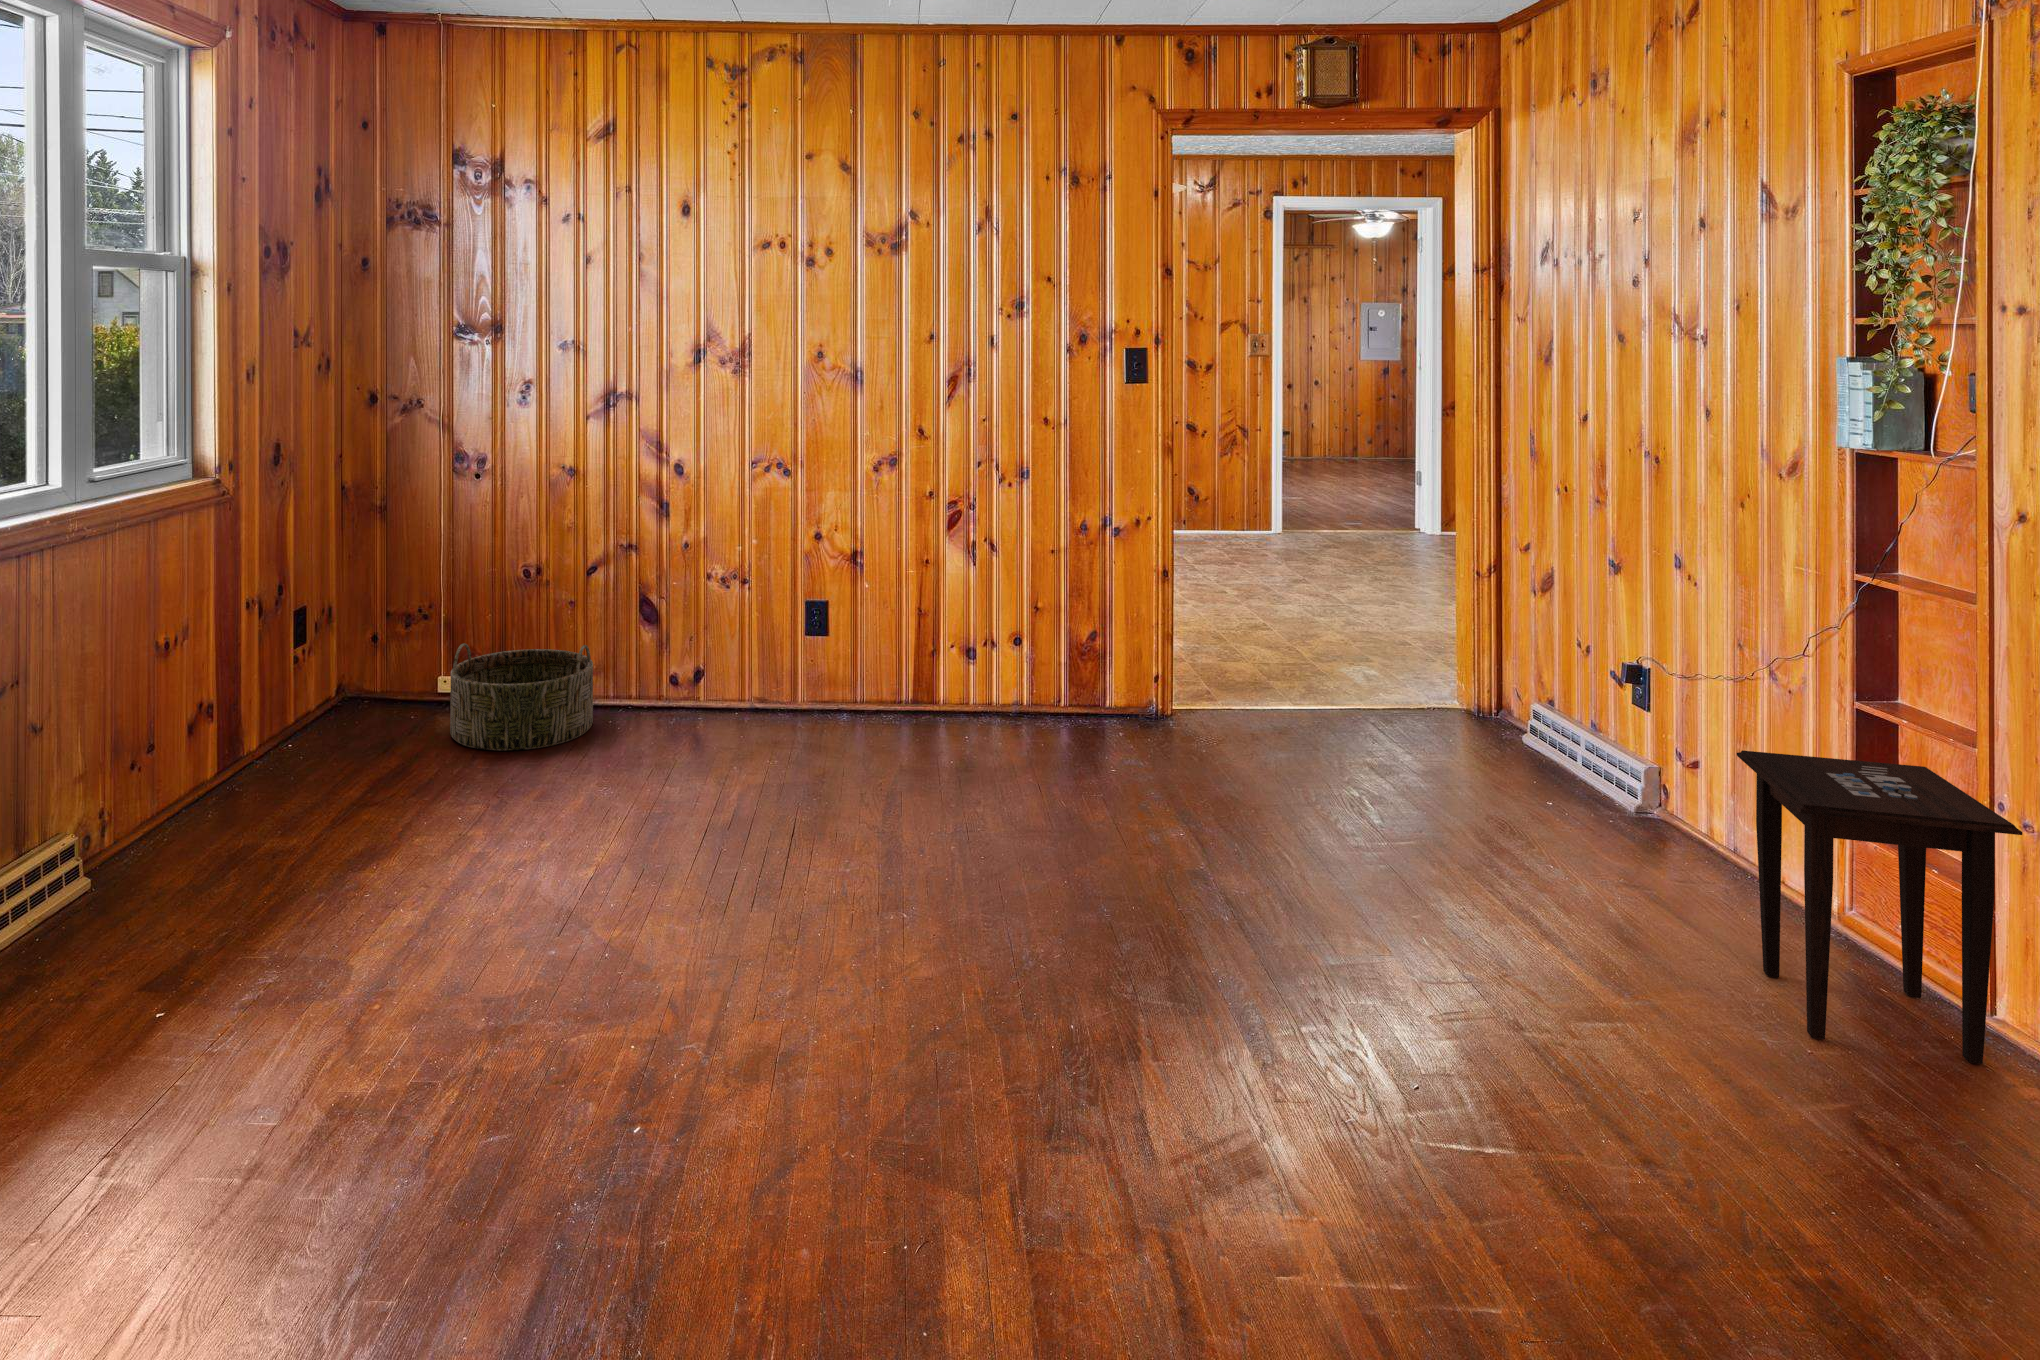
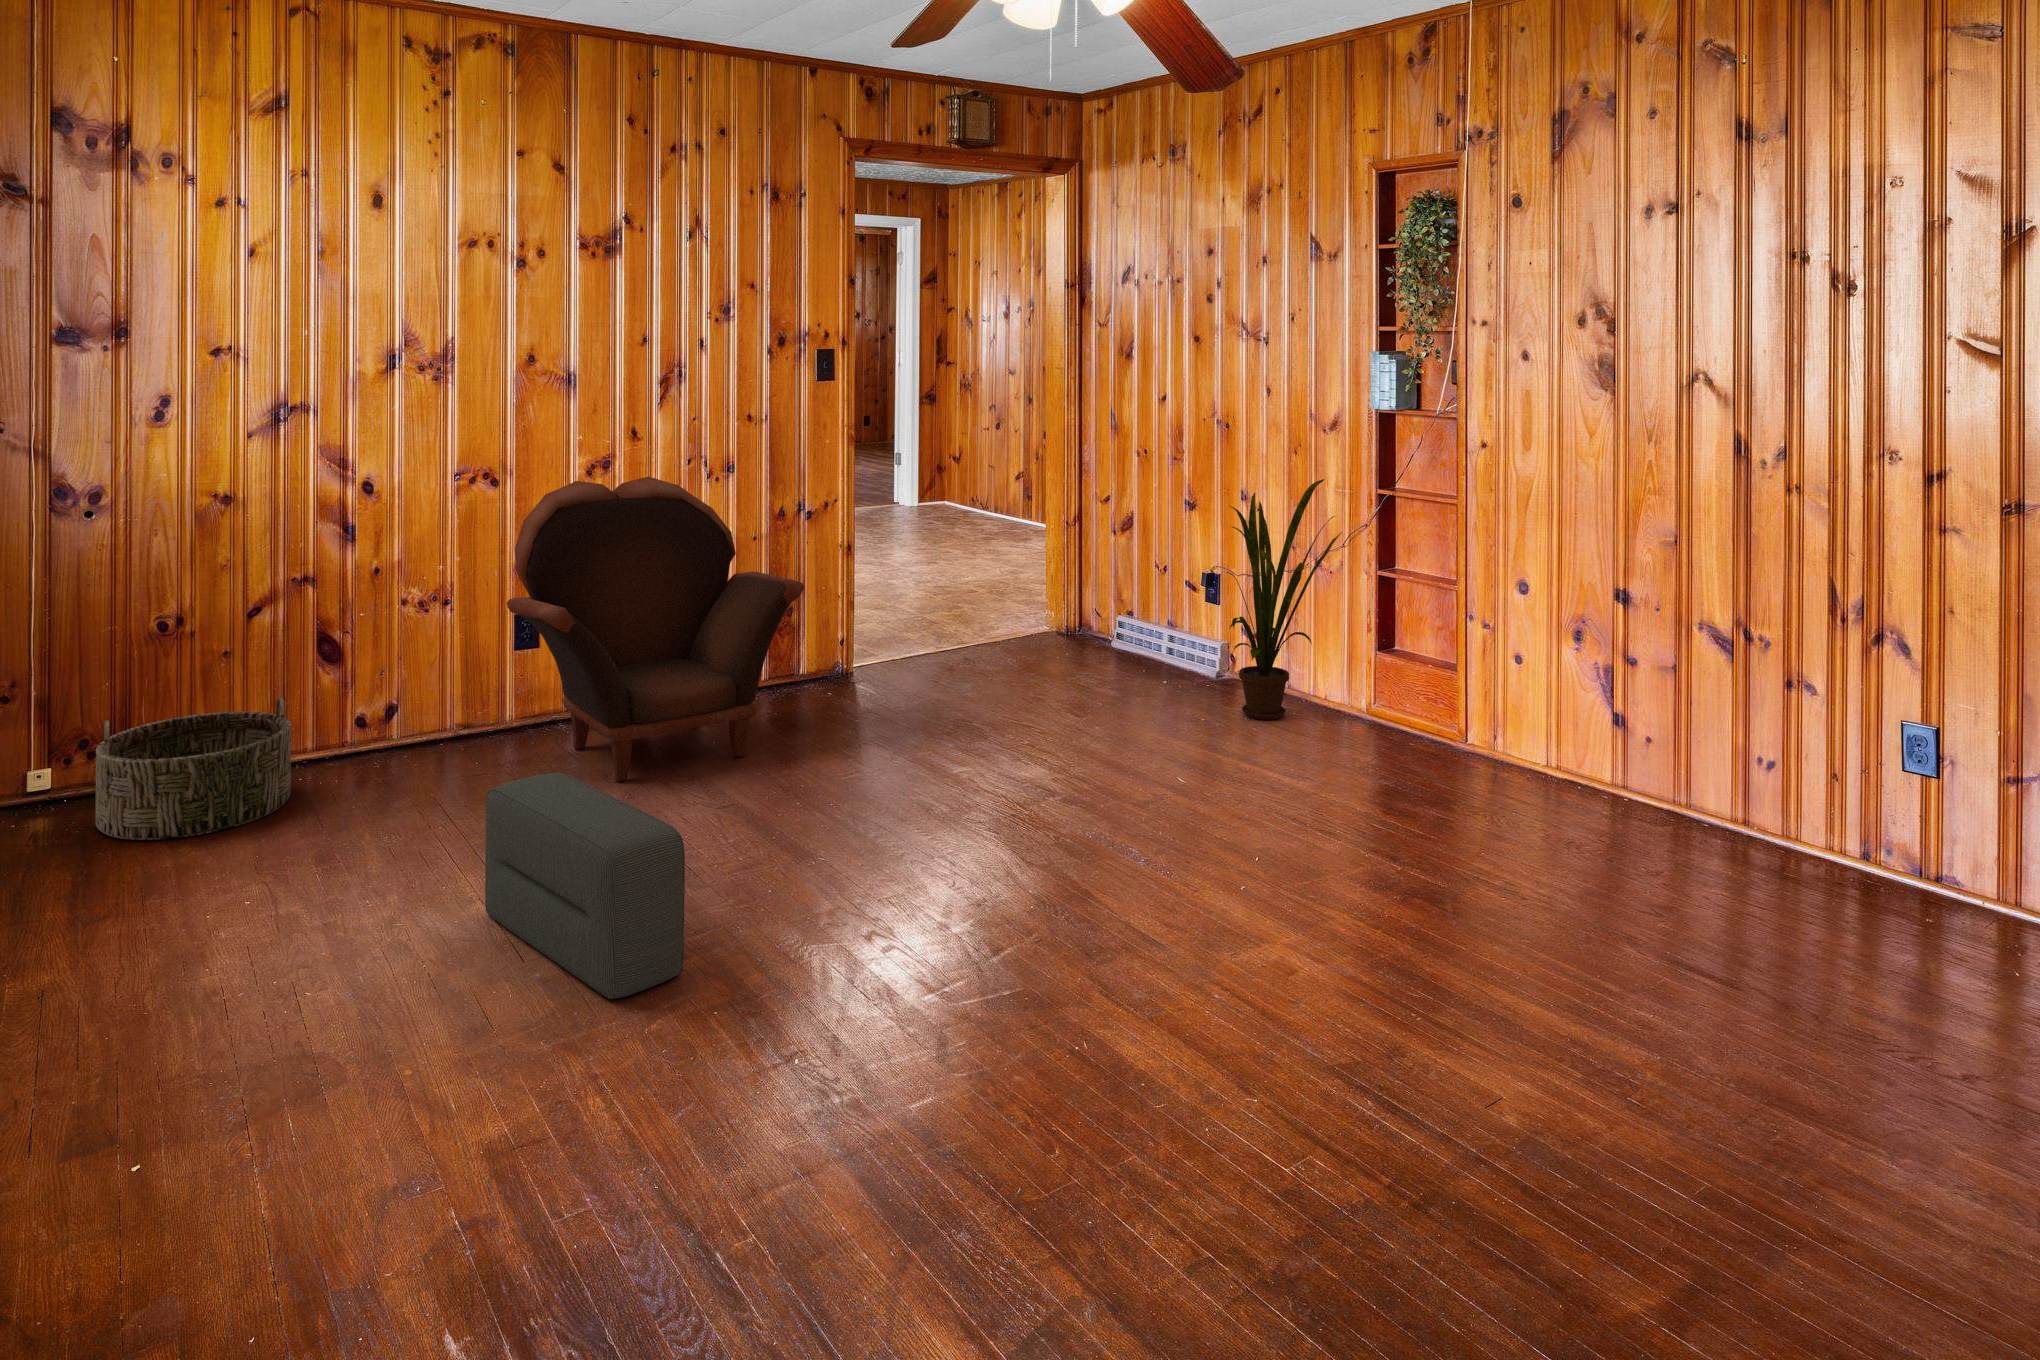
armchair: none [751,476,1029,780] -> present [507,477,805,781]
house plant: none [1585,548,1796,889] -> present [1226,479,1342,720]
side table: present [1737,750,2023,1064] -> none [1343,603,1498,775]
pouf: none [555,759,652,1006] -> present [485,773,685,999]

